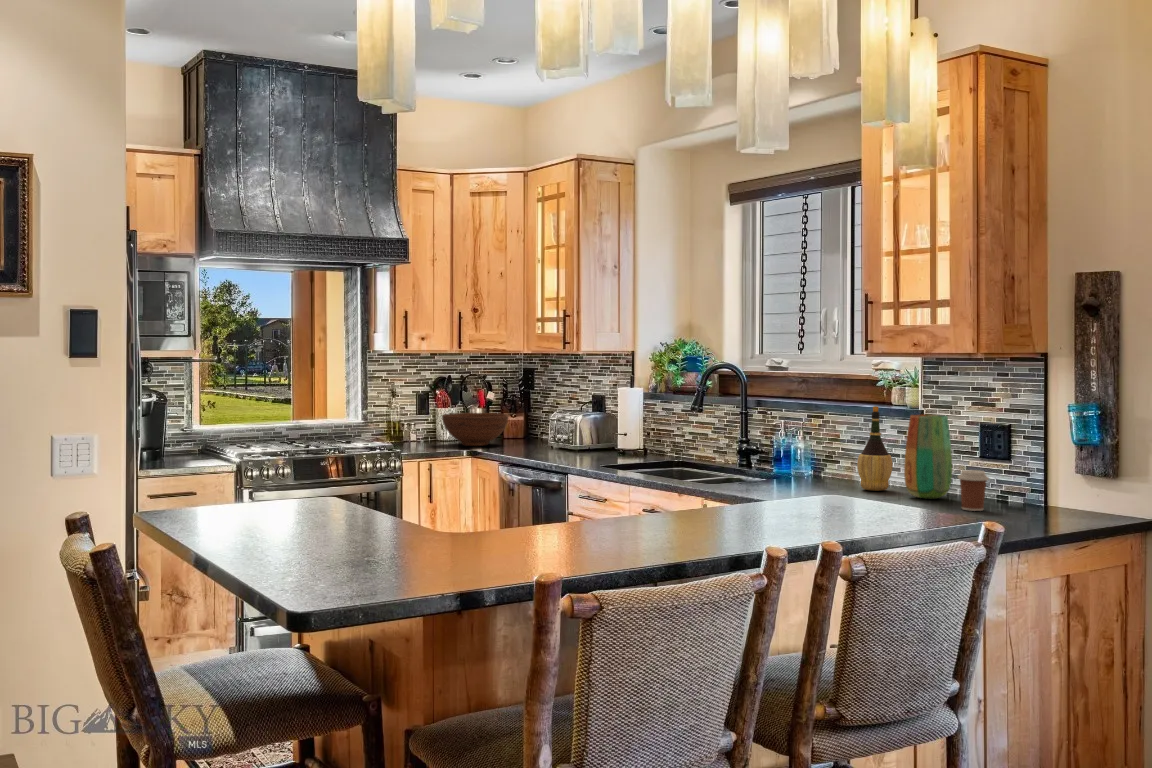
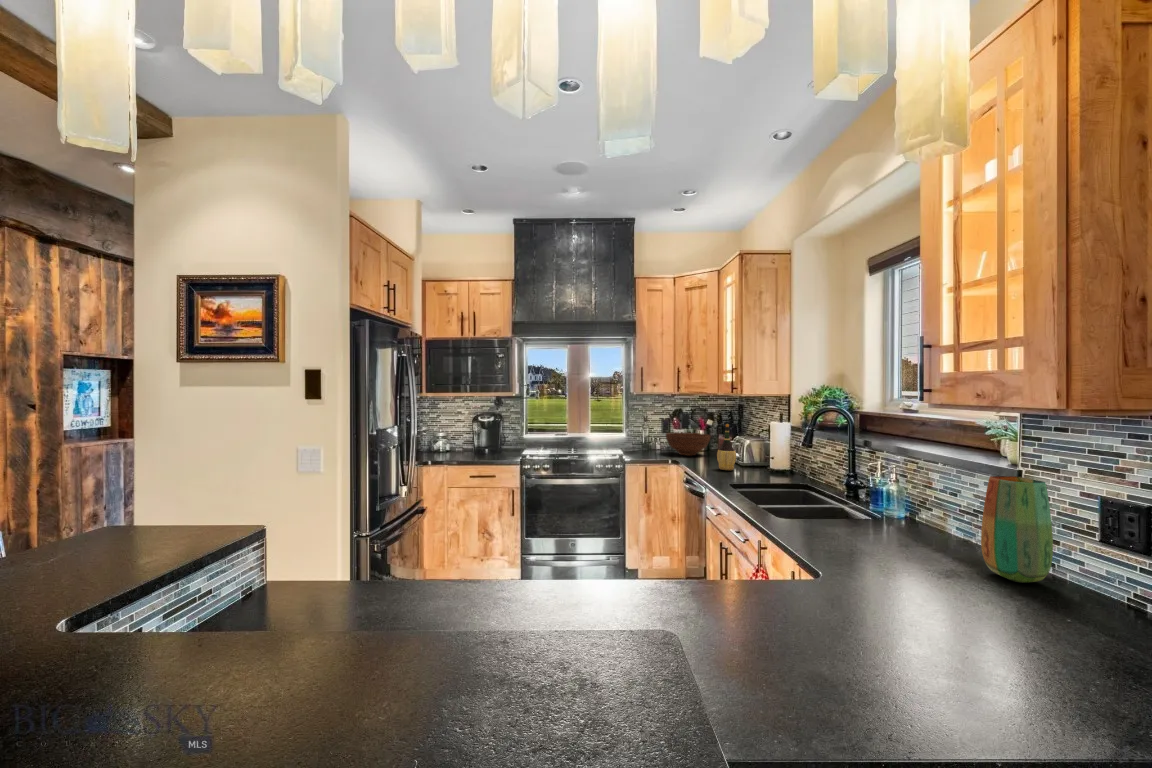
wine bottle: present [857,406,893,491] -> present [717,424,736,470]
coffee cup: present [958,470,989,511] -> none [1041,561,1095,624]

